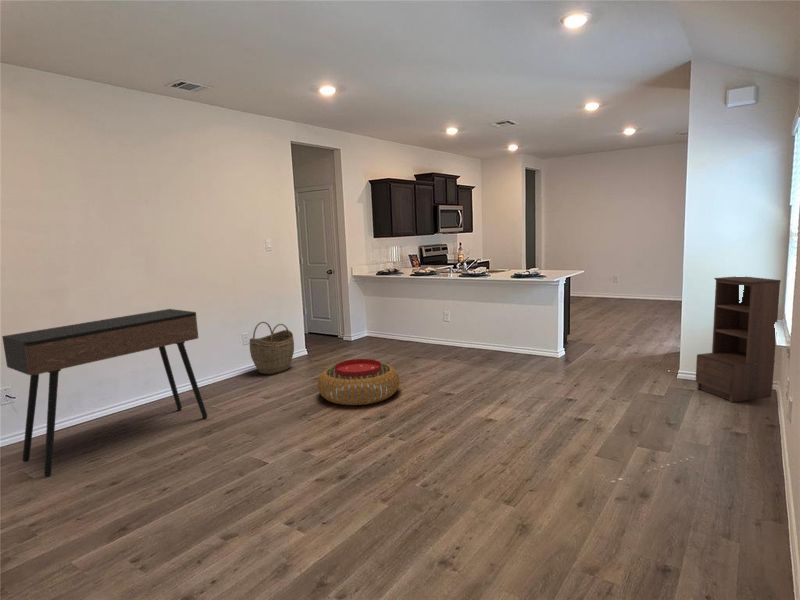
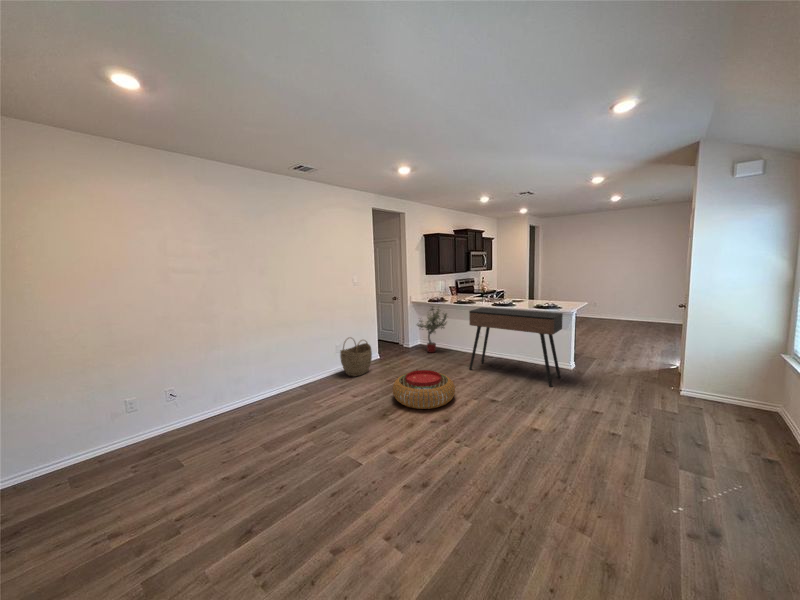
bookshelf: present [696,277,781,402] -> none [702,315,788,423]
potted tree: none [360,279,403,344] -> present [417,306,447,353]
console table: present [2,309,207,476] -> present [469,308,563,387]

